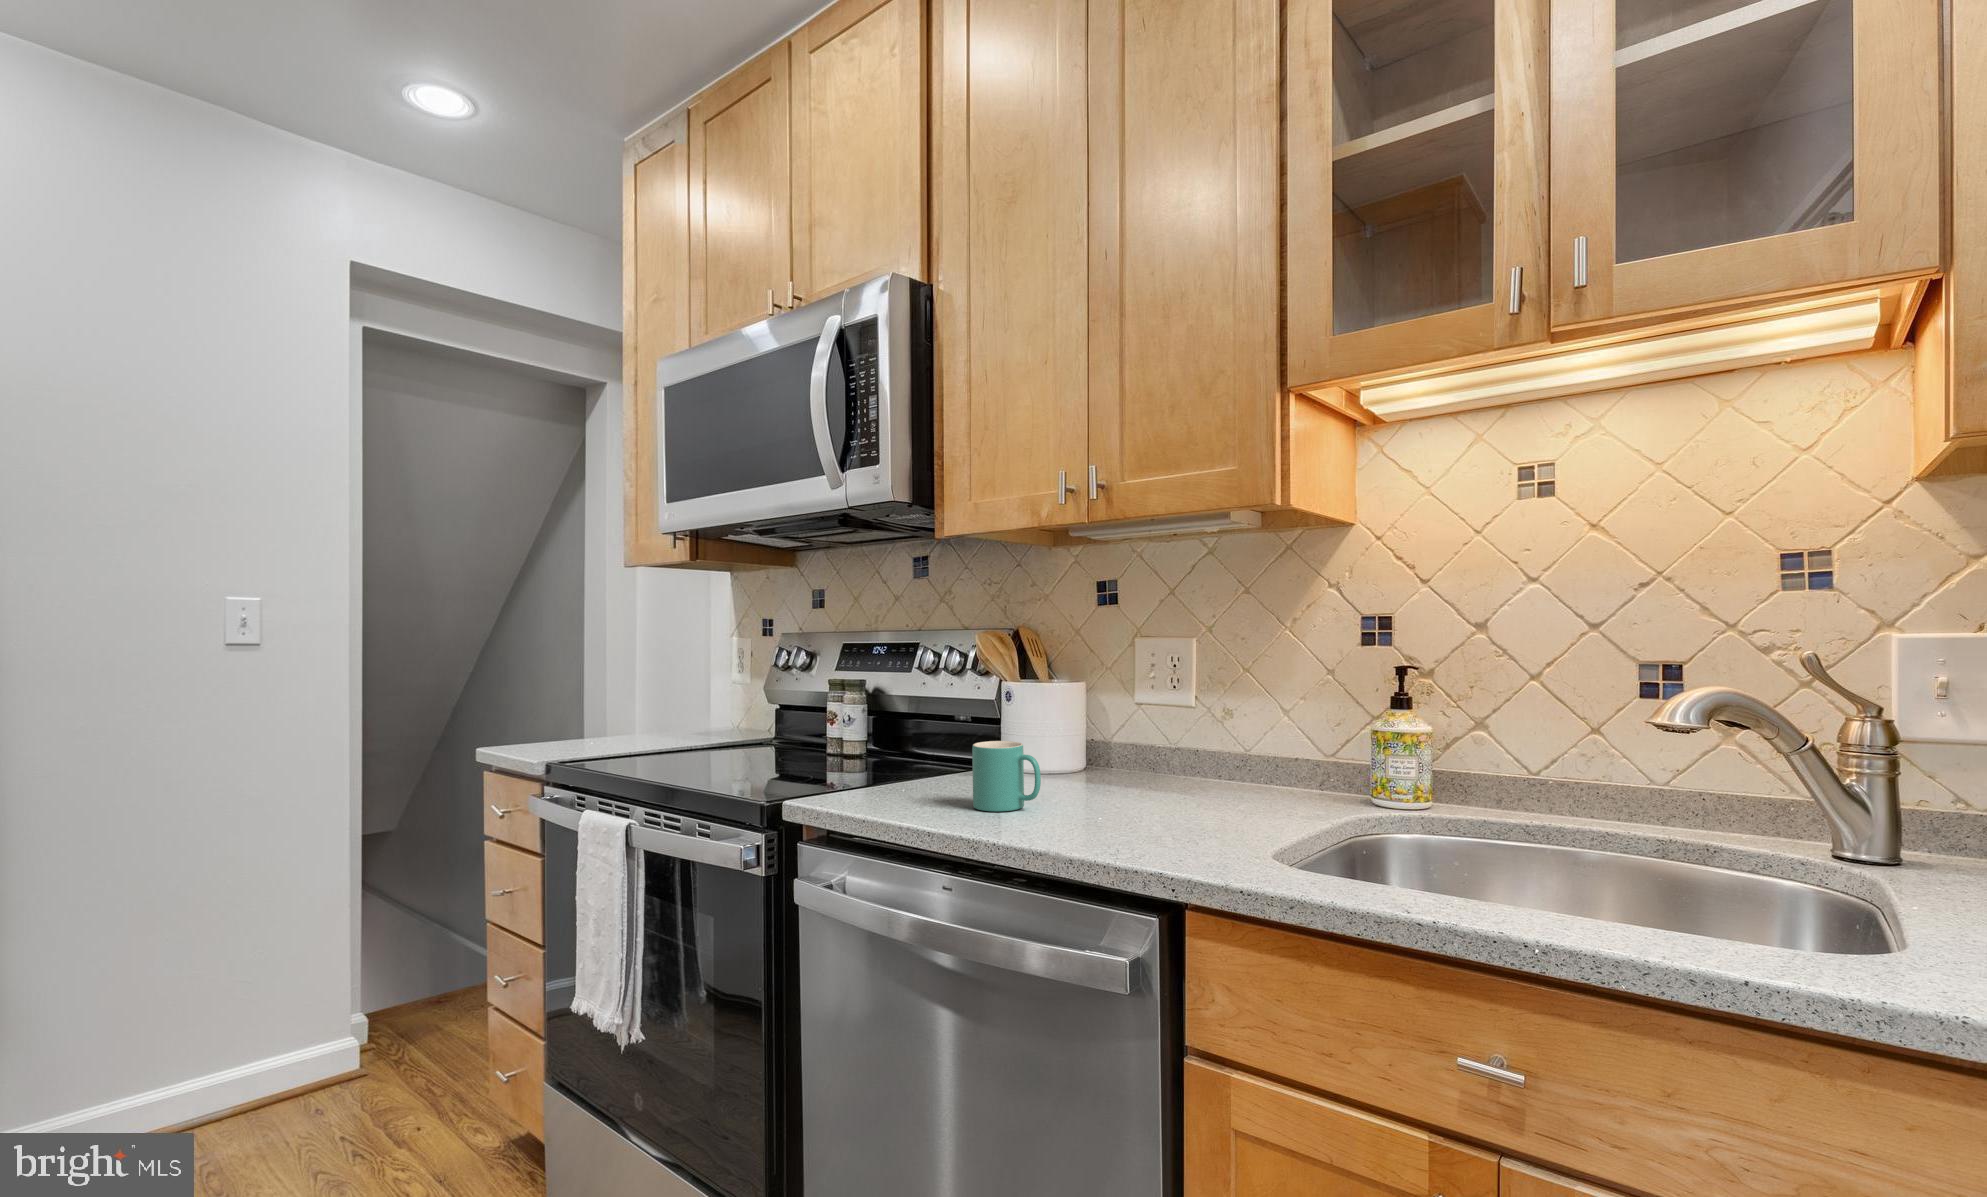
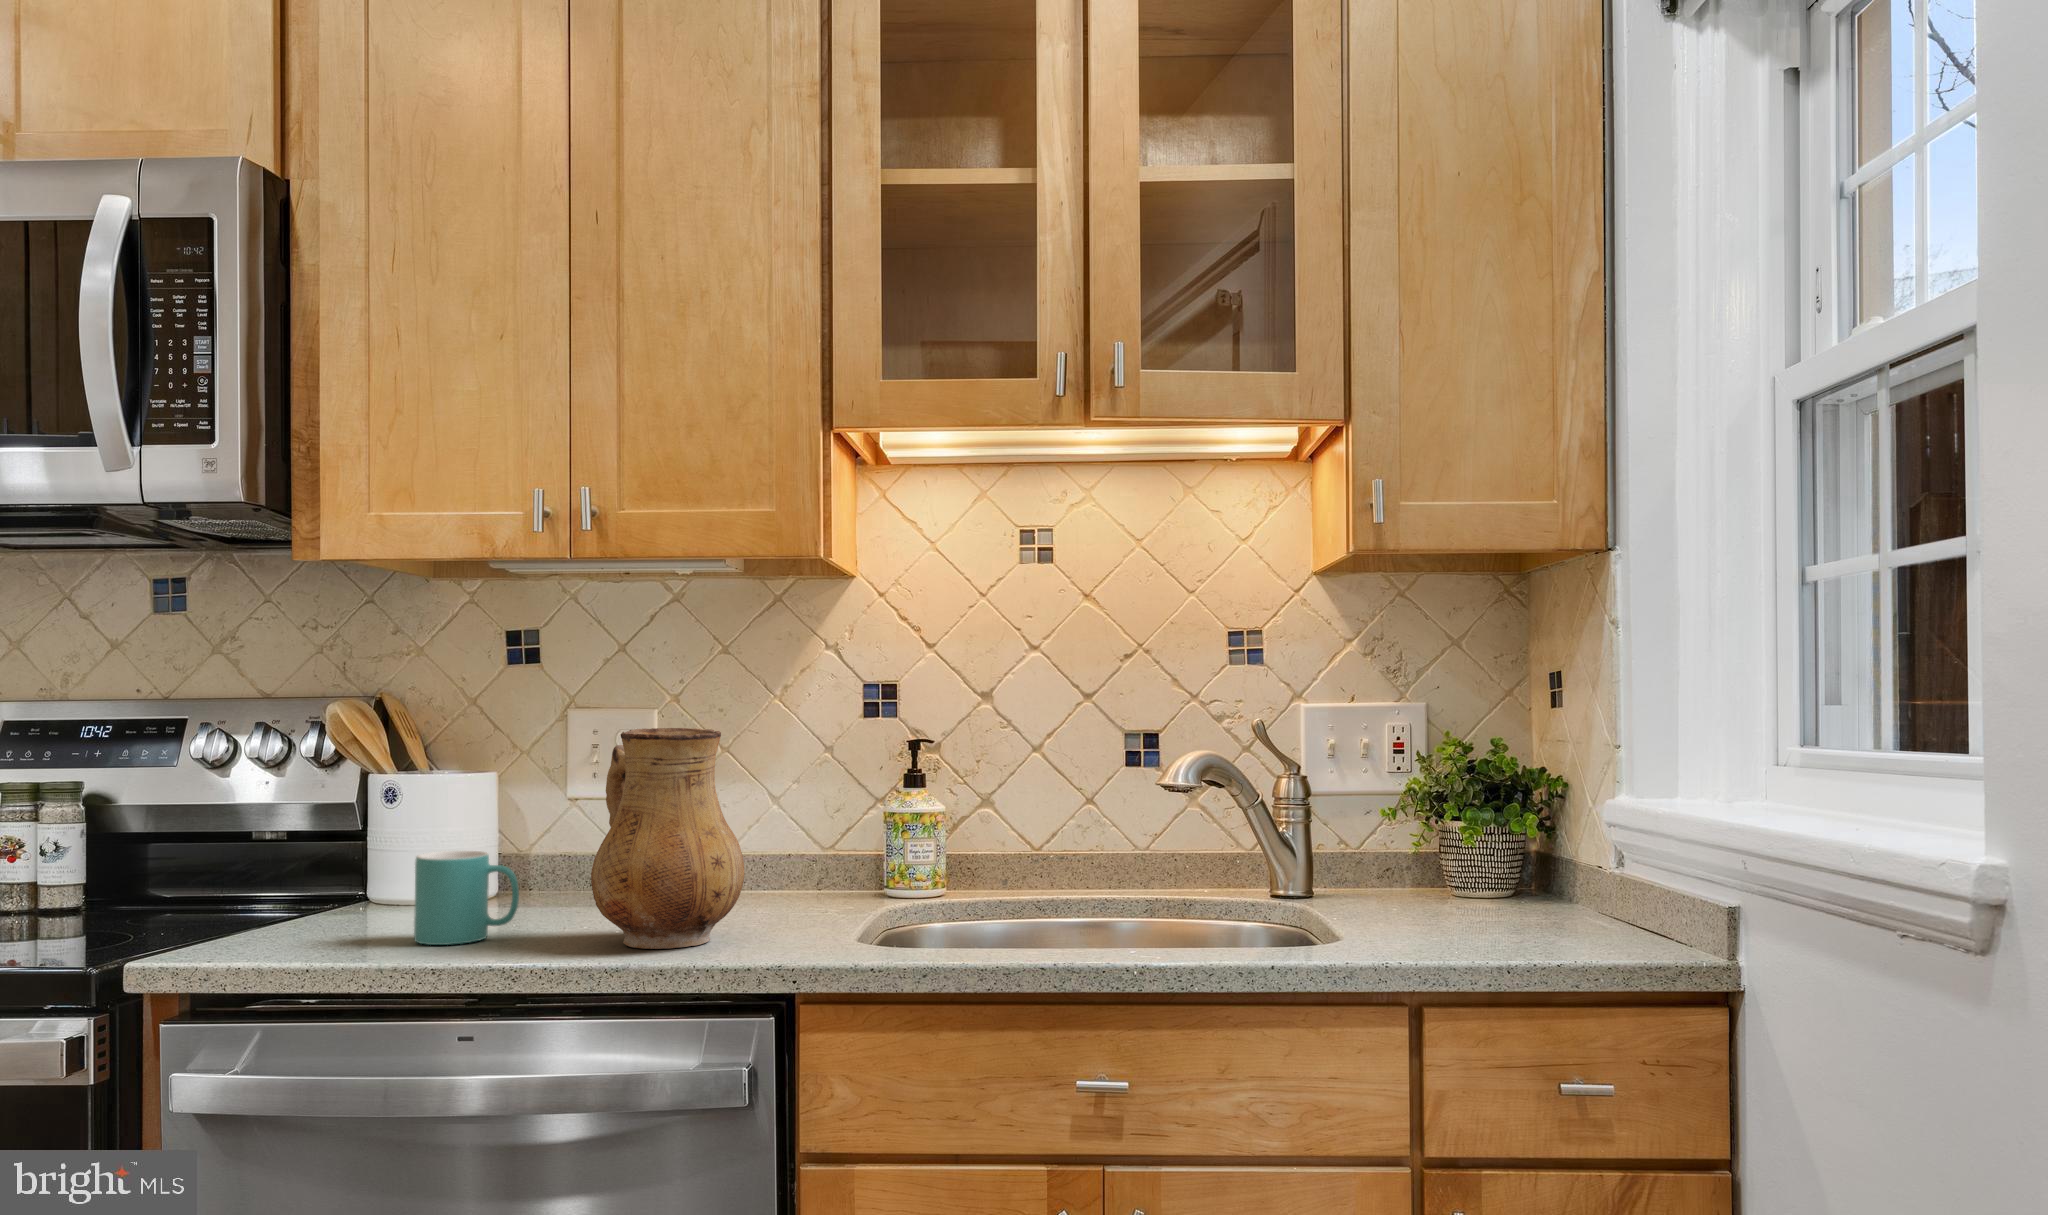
ceramic pitcher: none [1069,653,1194,838] -> present [591,728,744,949]

